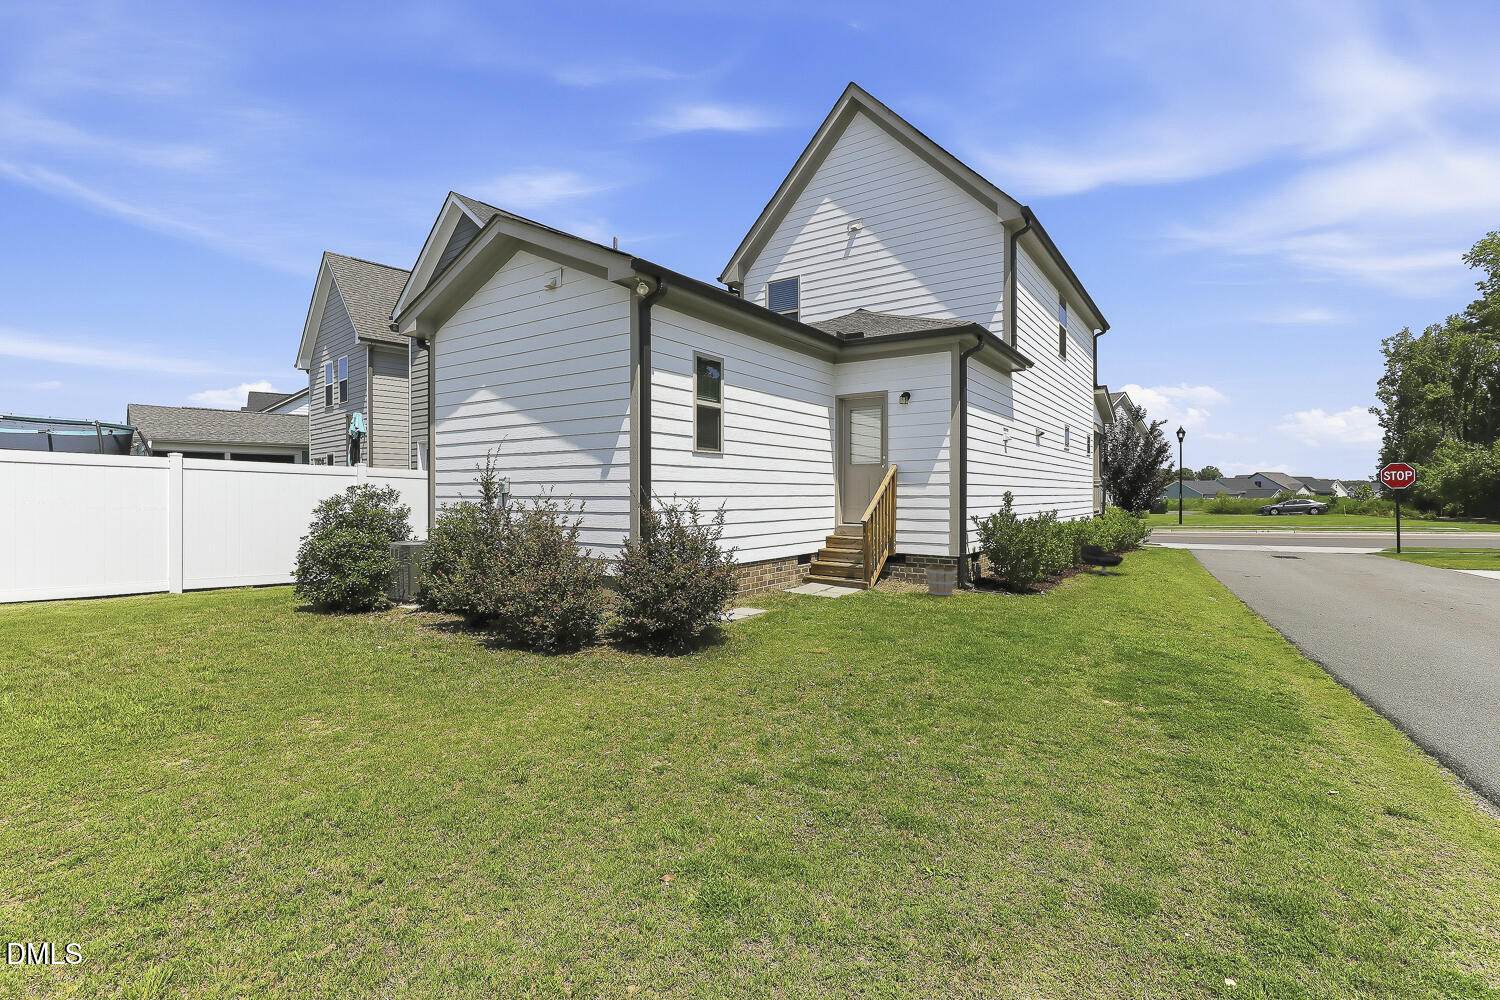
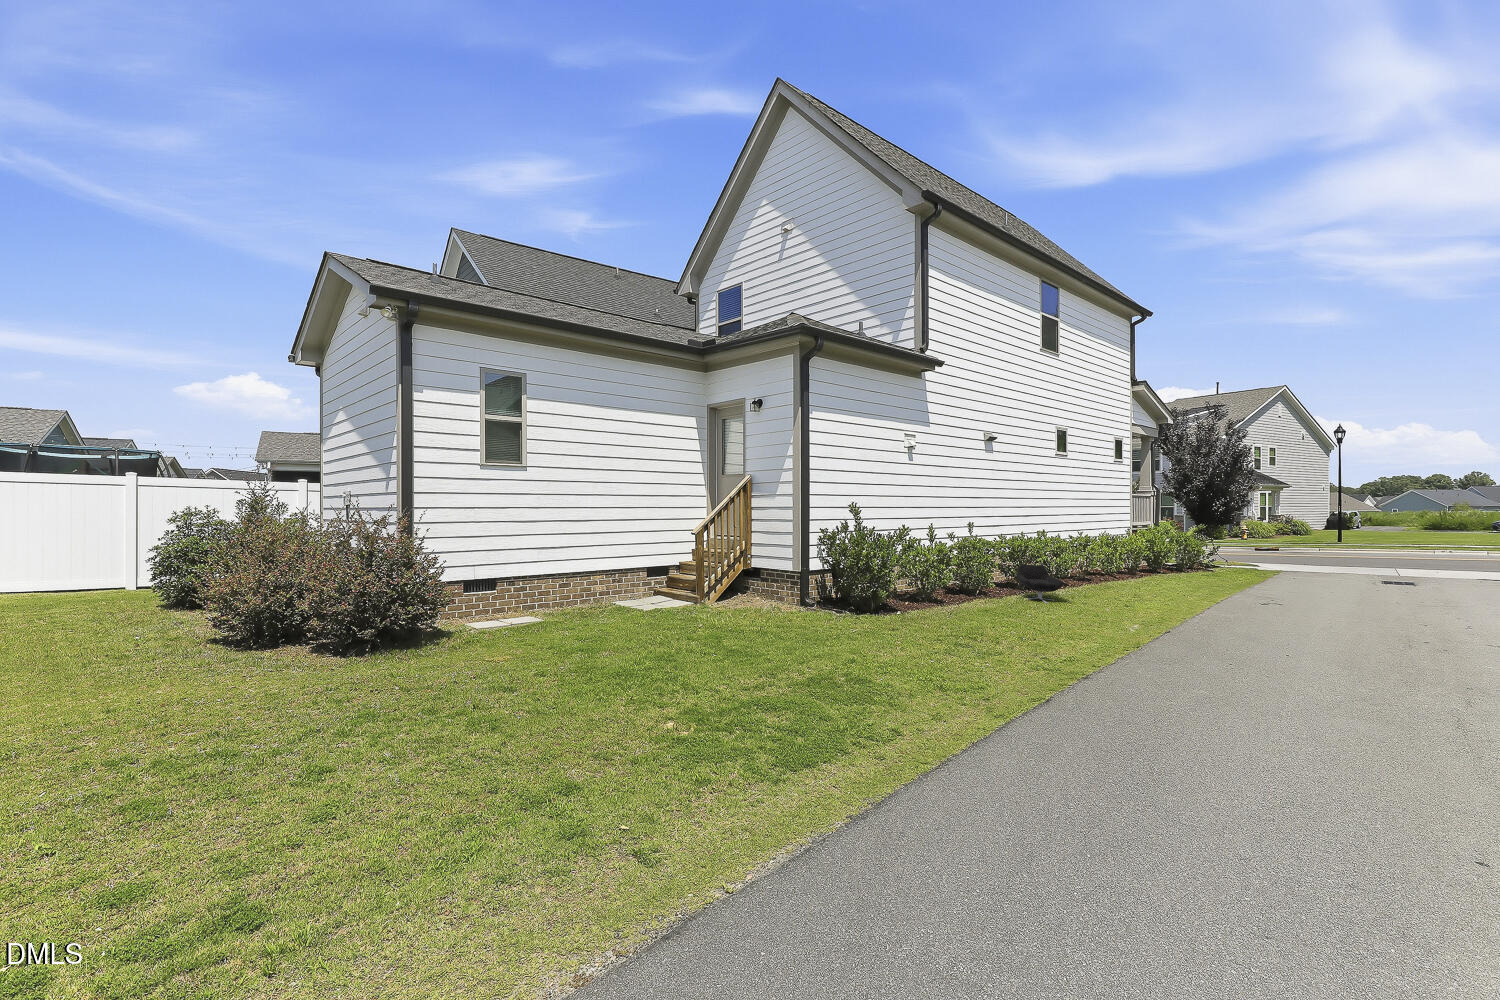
wooden bucket: present [925,566,957,596] -> none [763,584,796,618]

